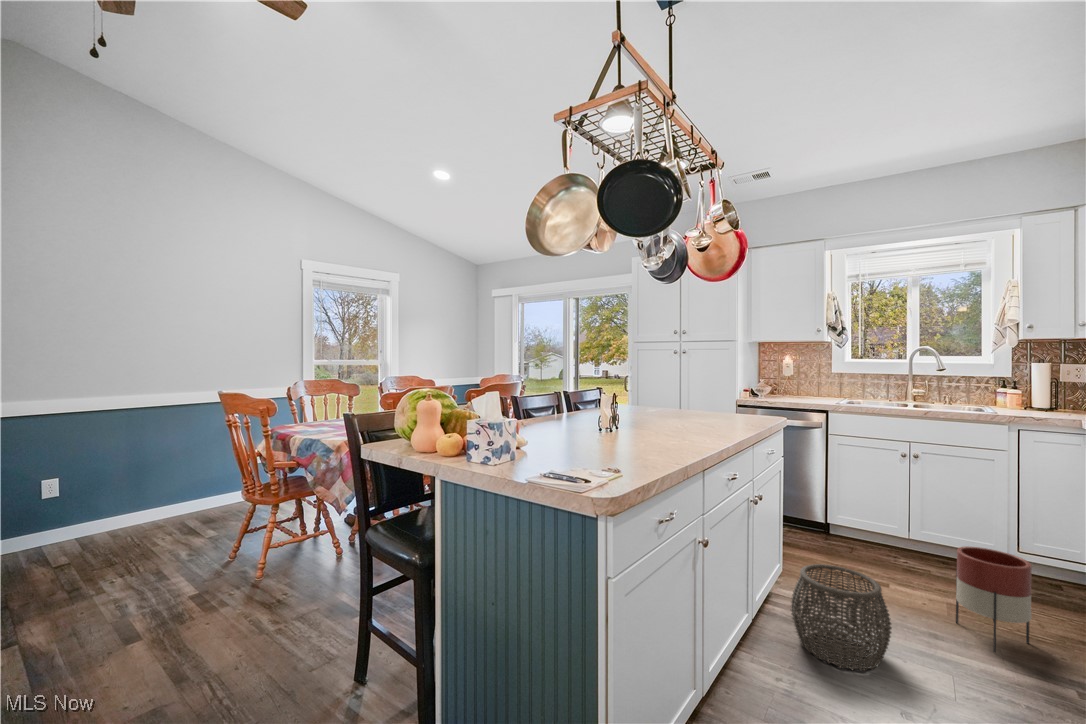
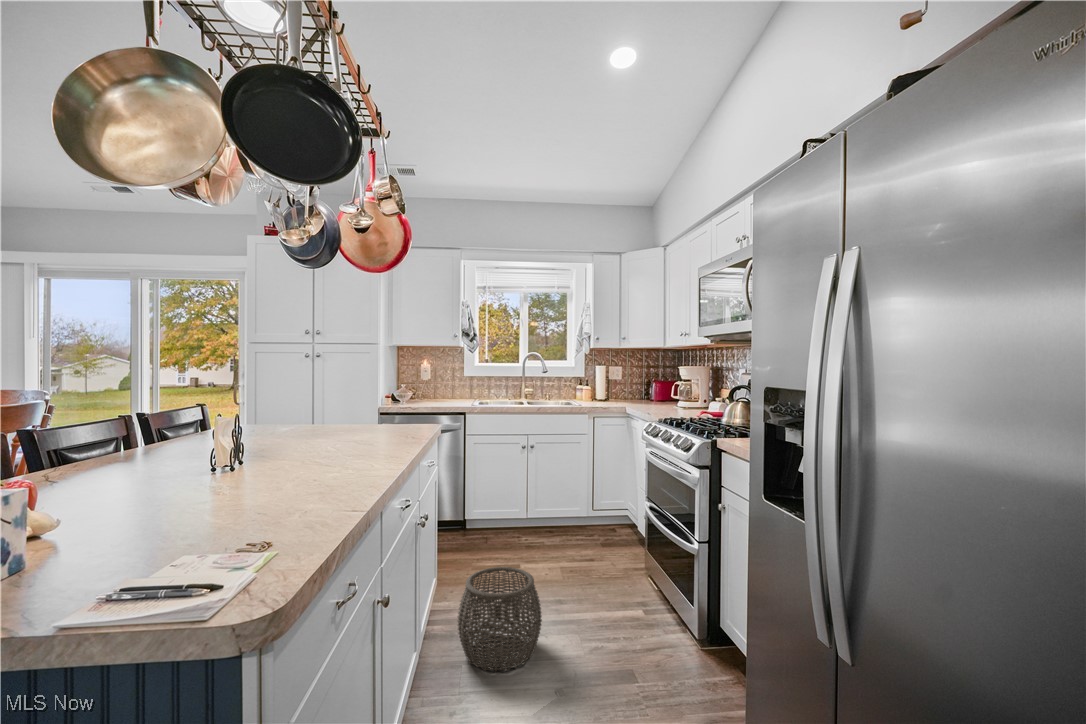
planter: present [956,547,1032,652] -> none [571,516,616,601]

